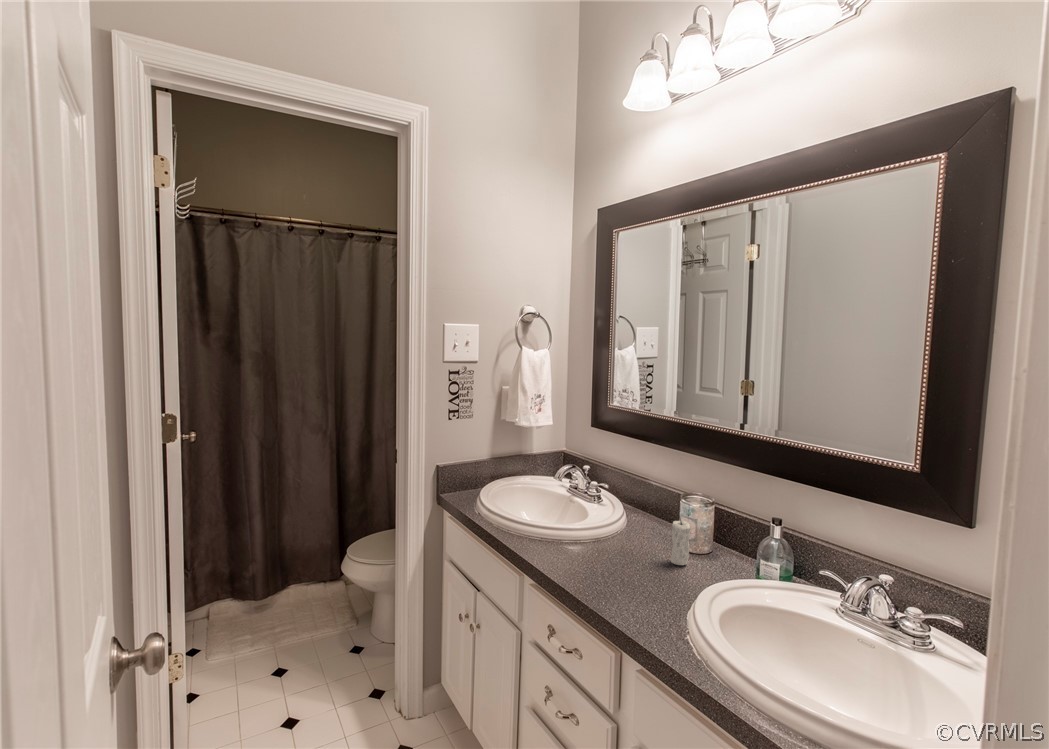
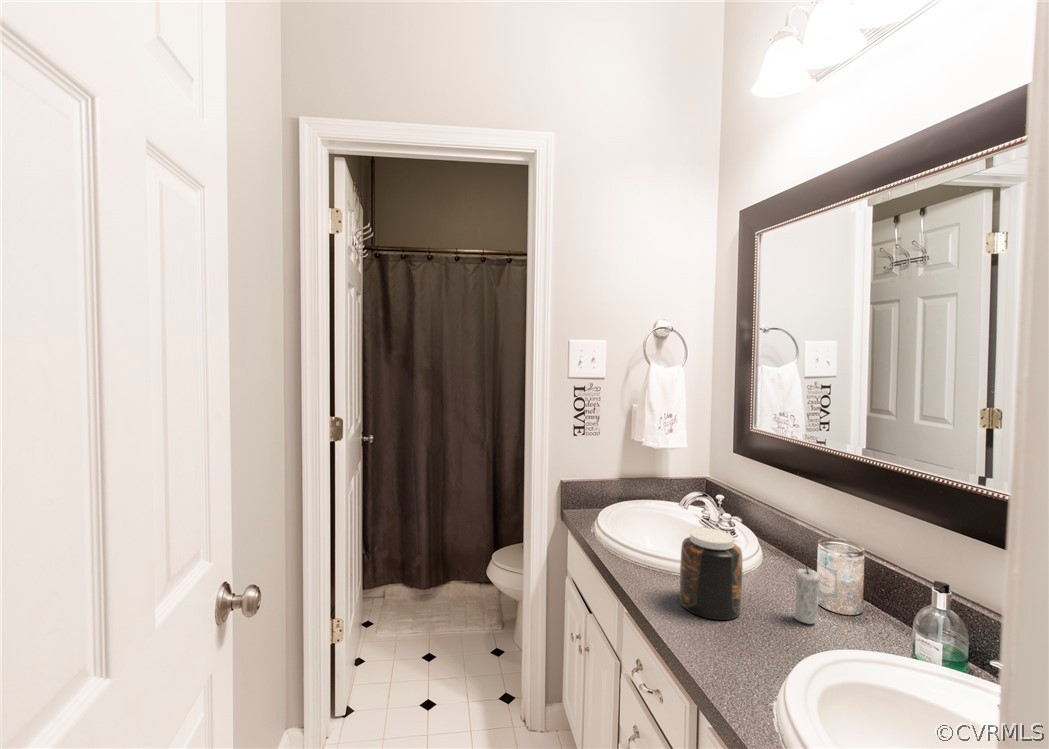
jar: none [581,497,634,576] -> present [680,528,742,620]

